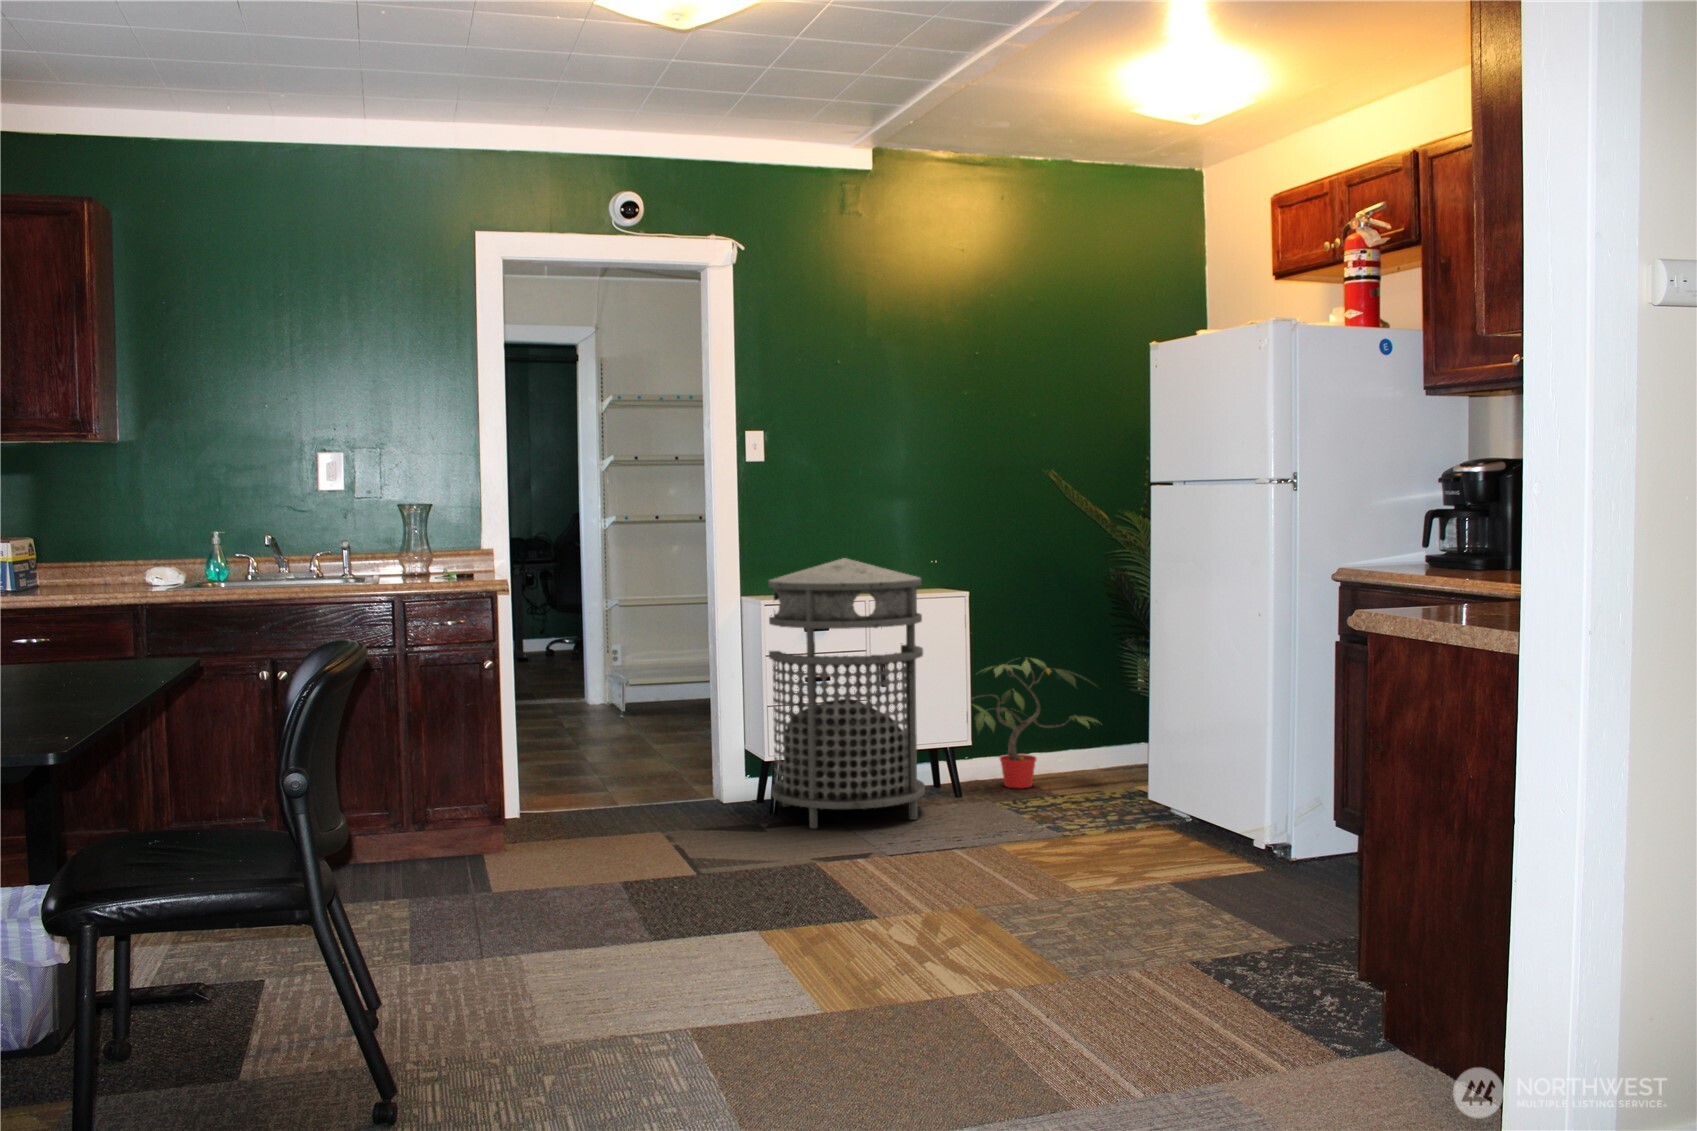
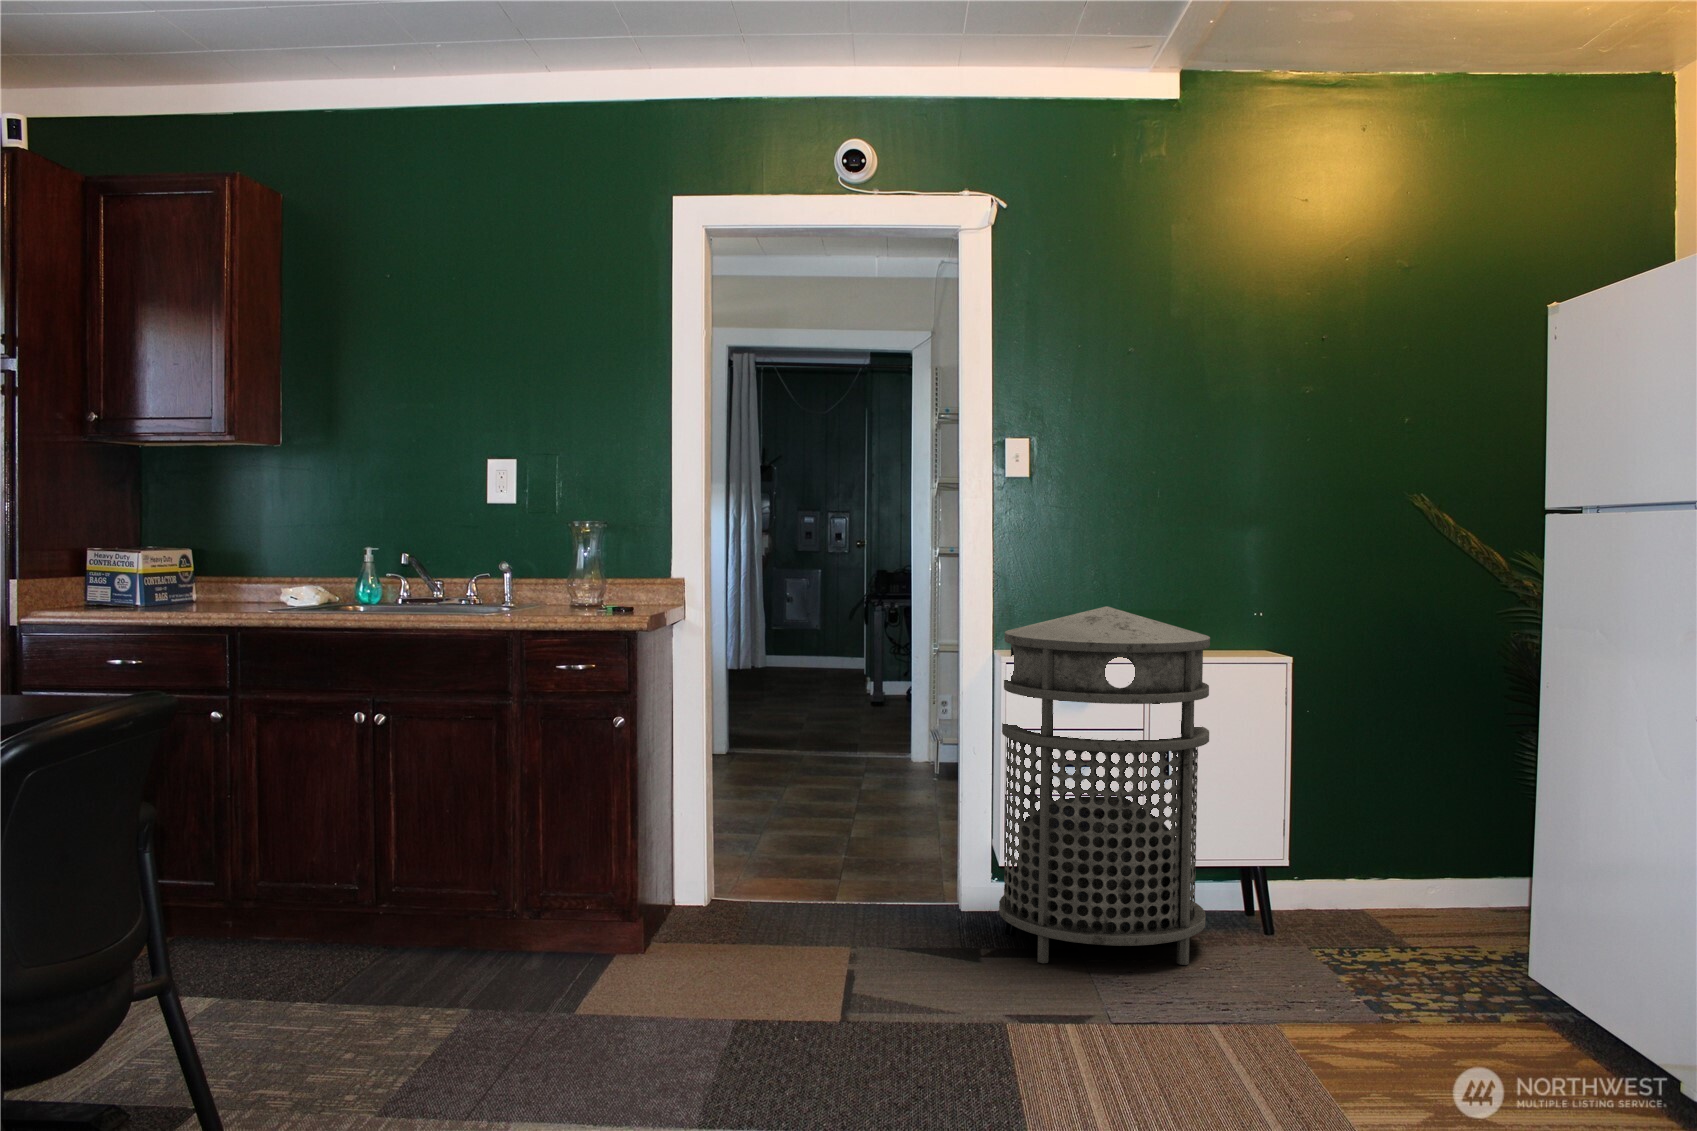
potted plant: present [972,659,1099,788] -> none [1249,749,1482,928]

